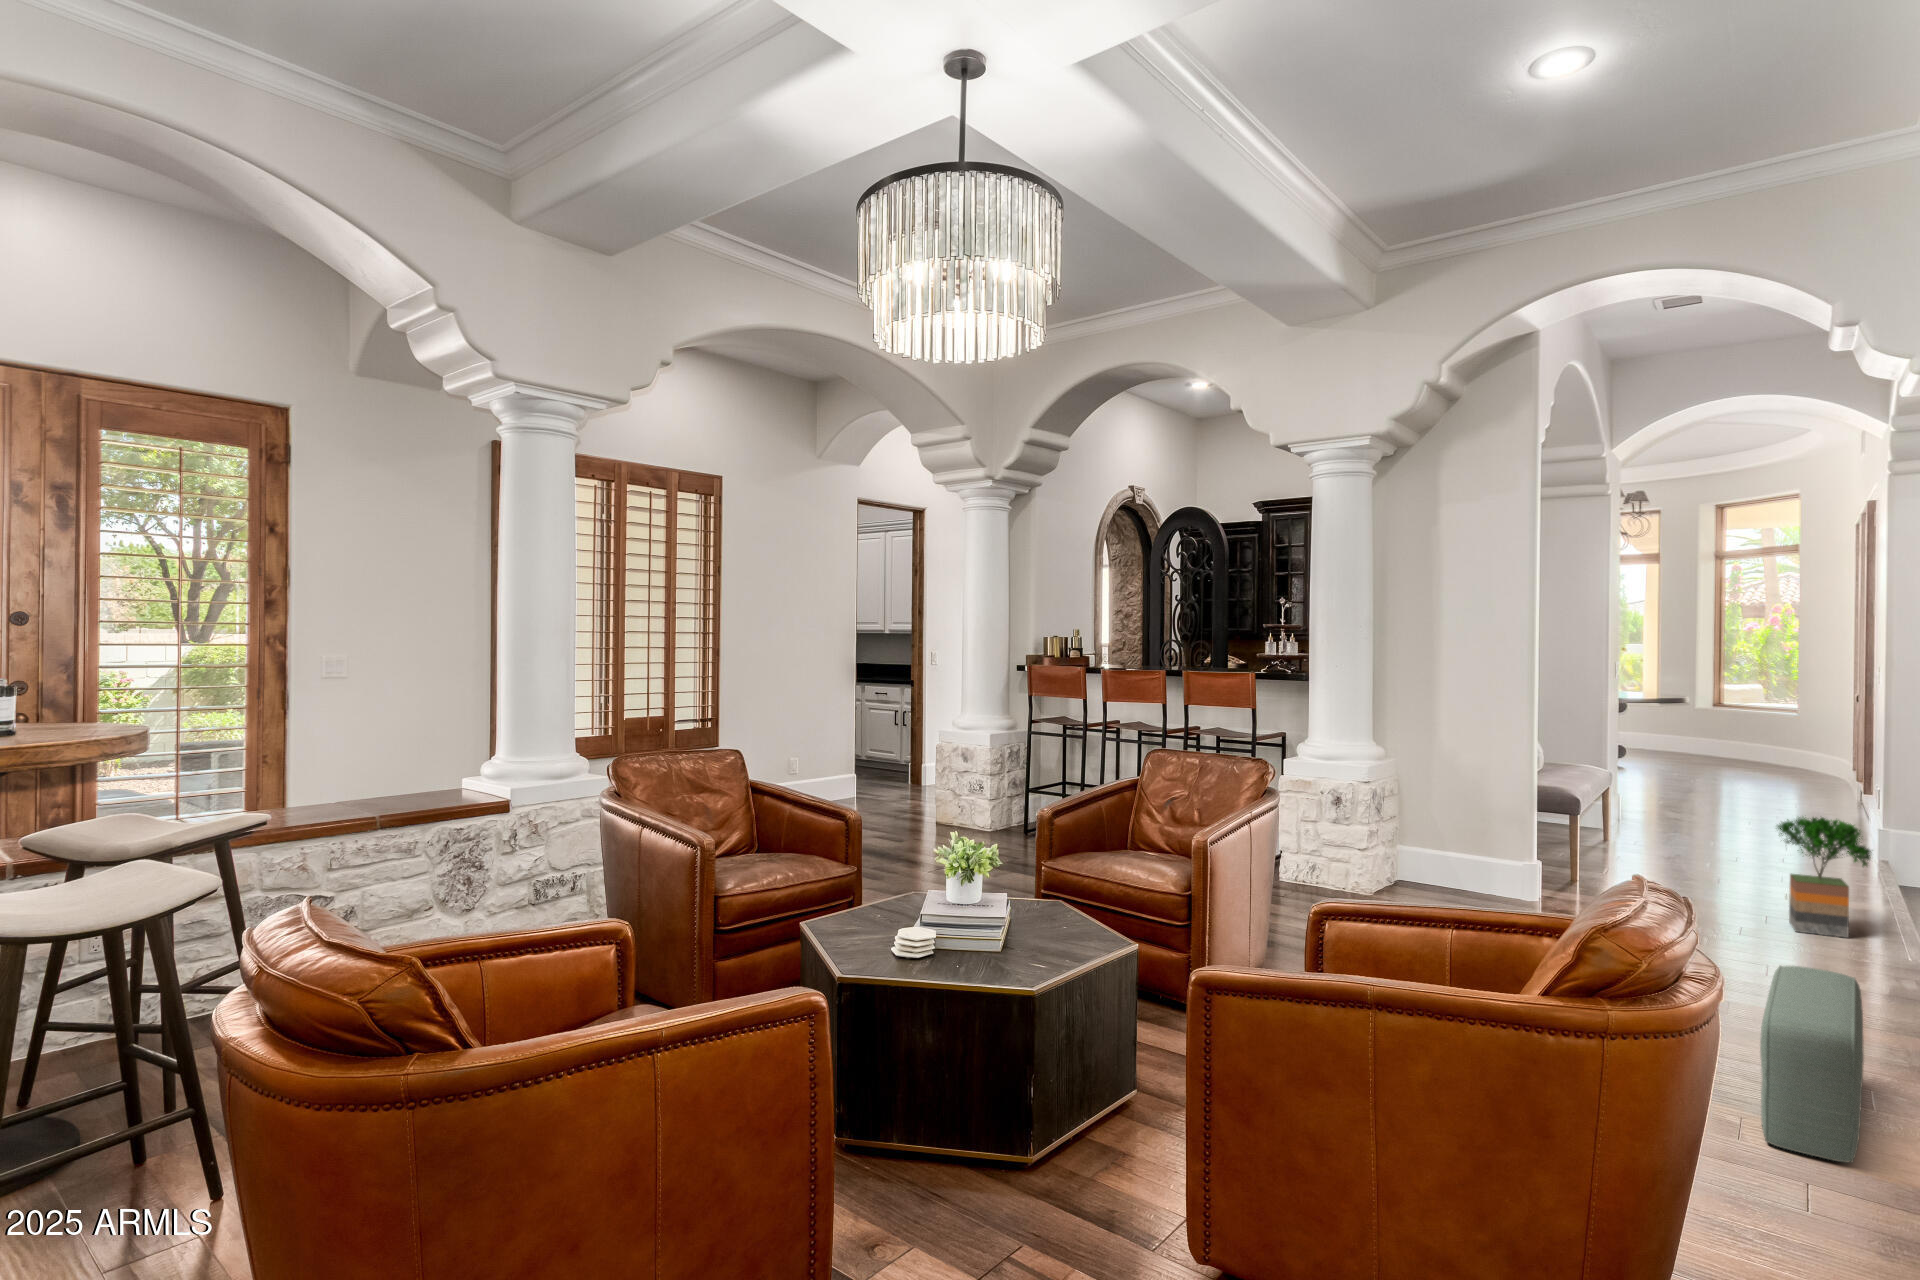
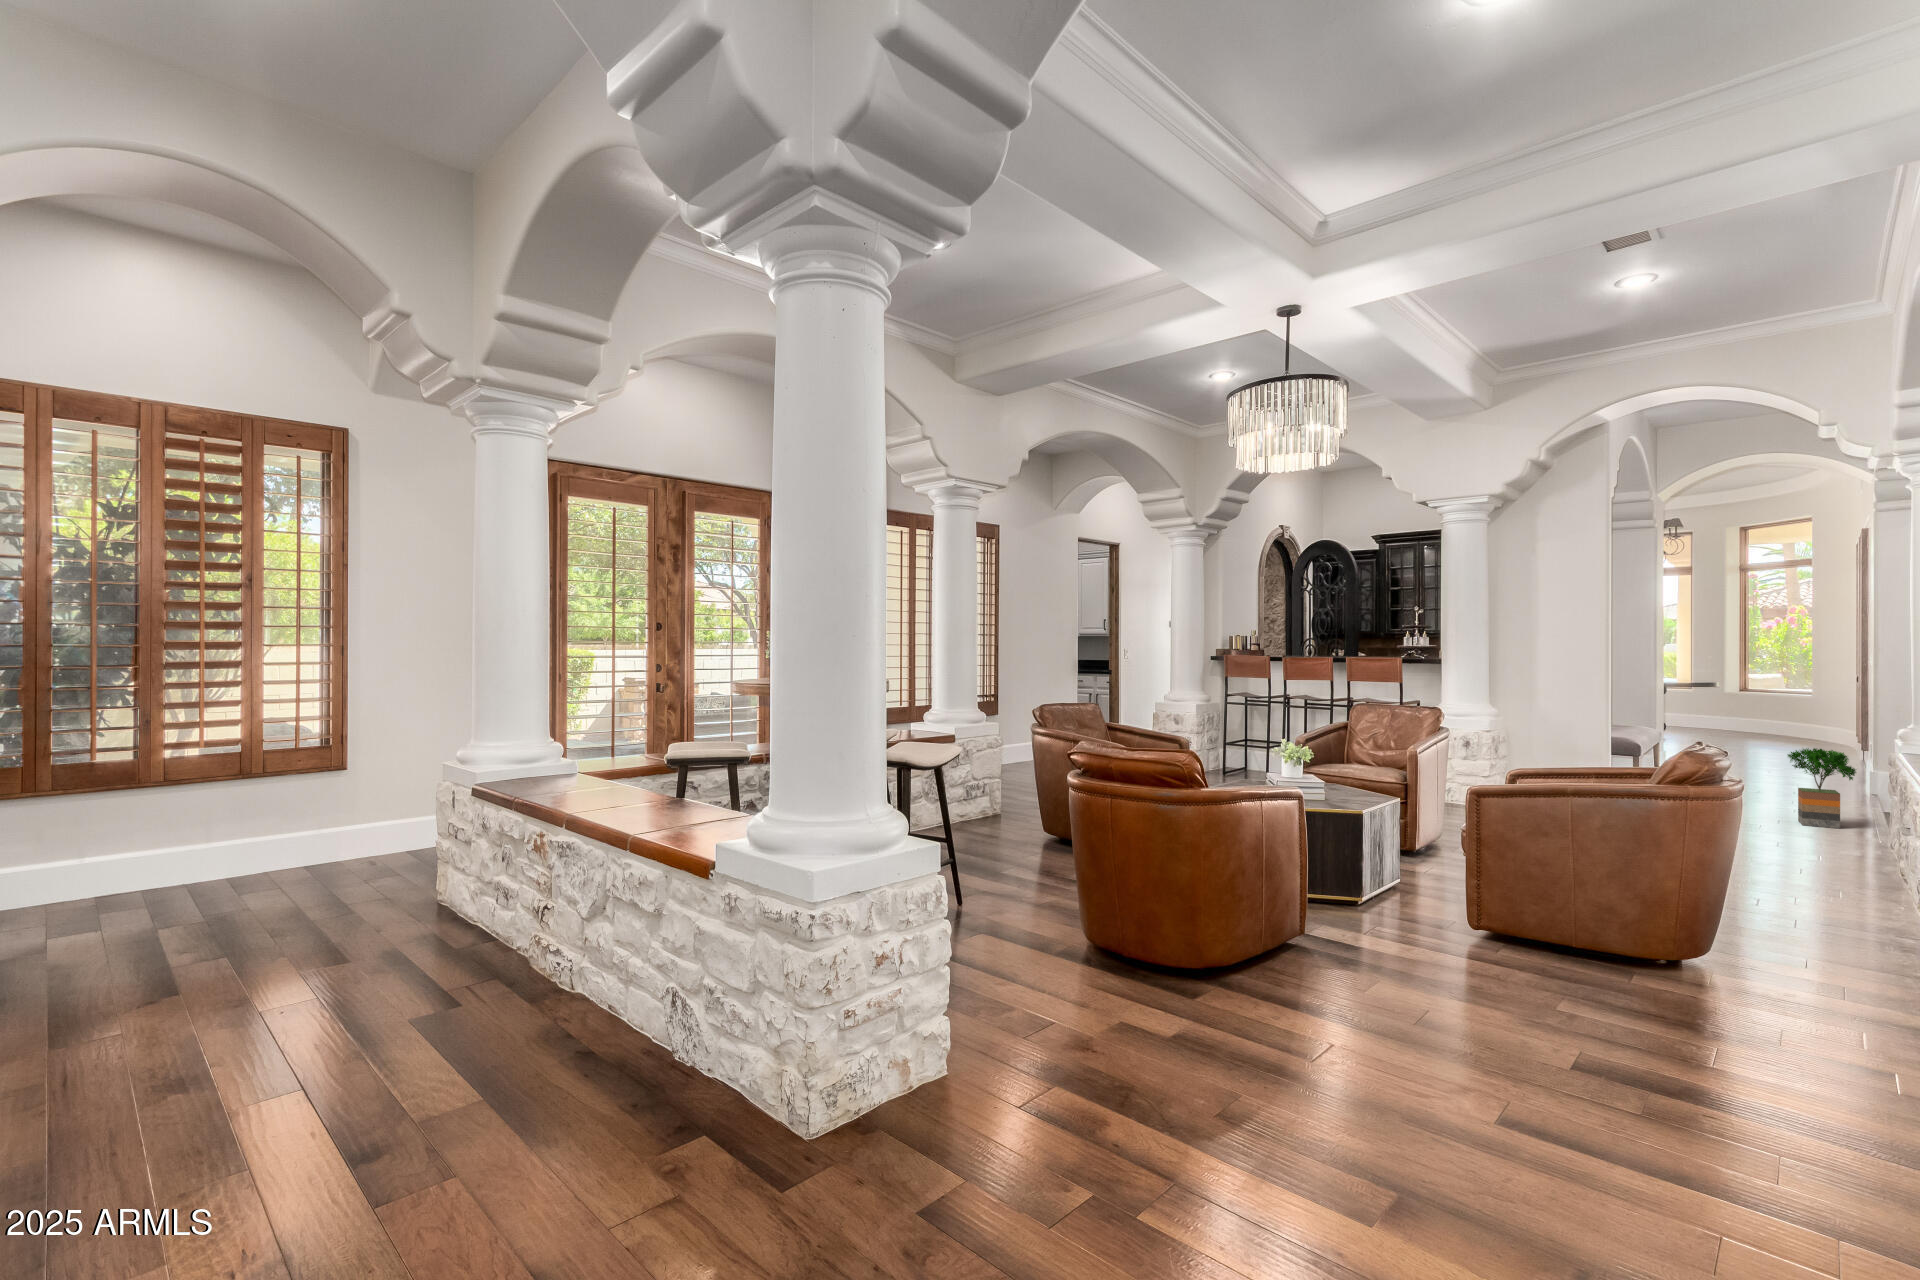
pouf: present [1760,966,1864,1162] -> none [1774,818,1837,913]

